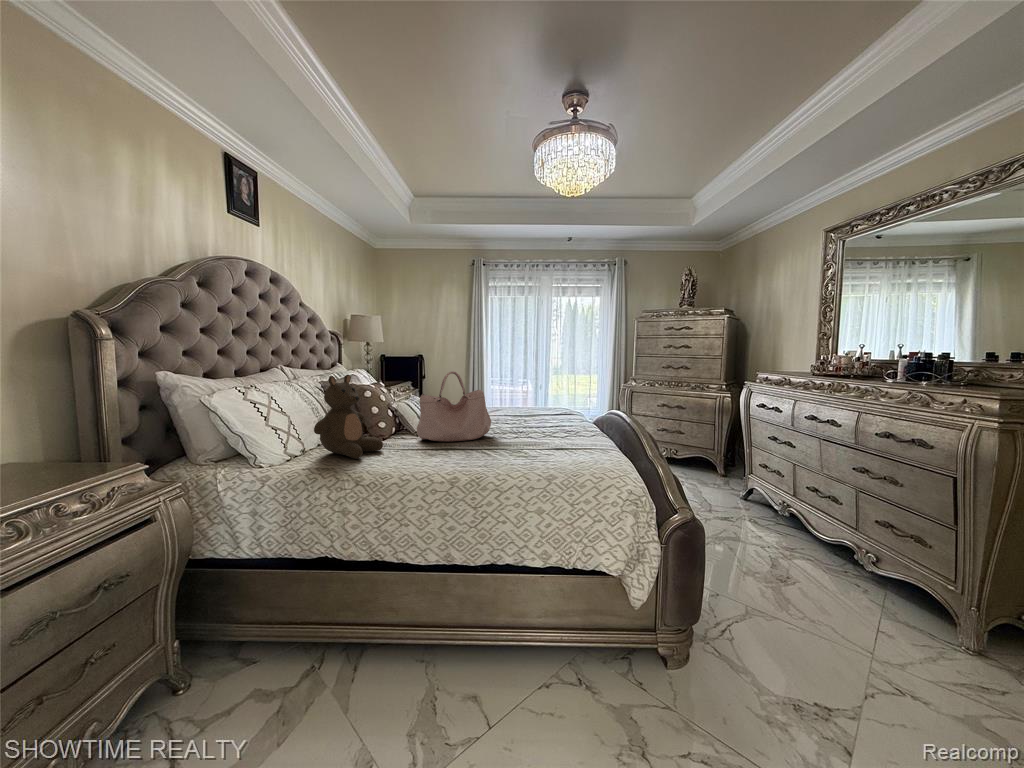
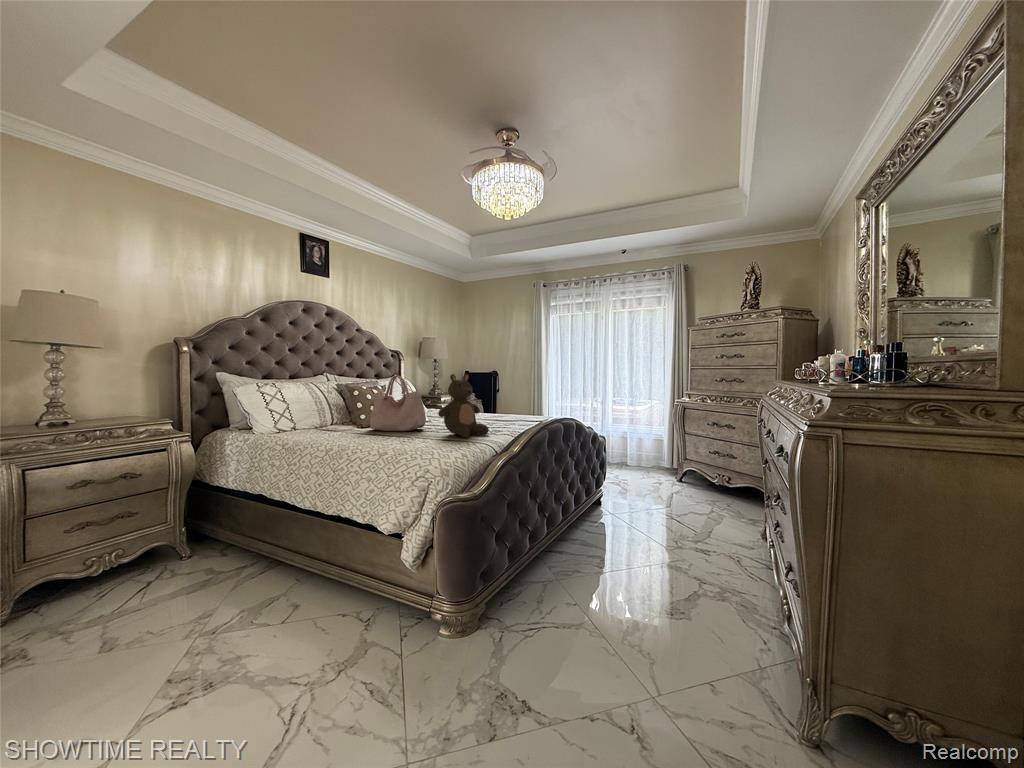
stuffed bear: present [314,375,383,459] -> present [438,374,489,437]

